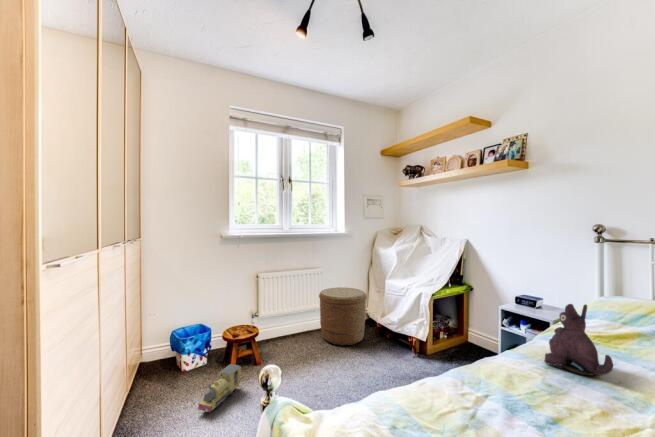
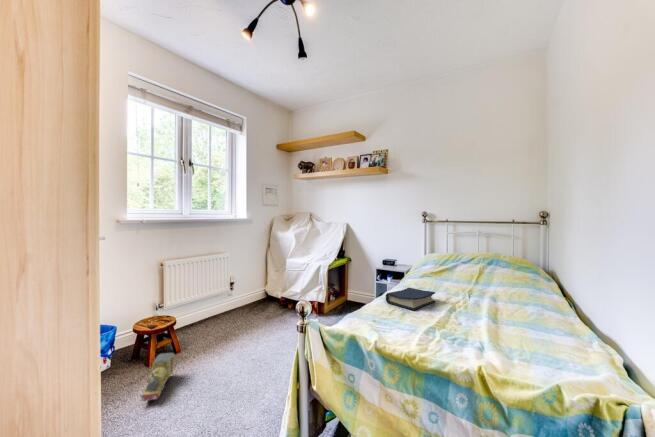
woven basket: present [319,287,367,346] -> none [228,270,274,322]
plush toy: present [544,304,613,375] -> none [417,253,447,289]
hardback book: none [458,362,565,417] -> present [386,288,435,310]

